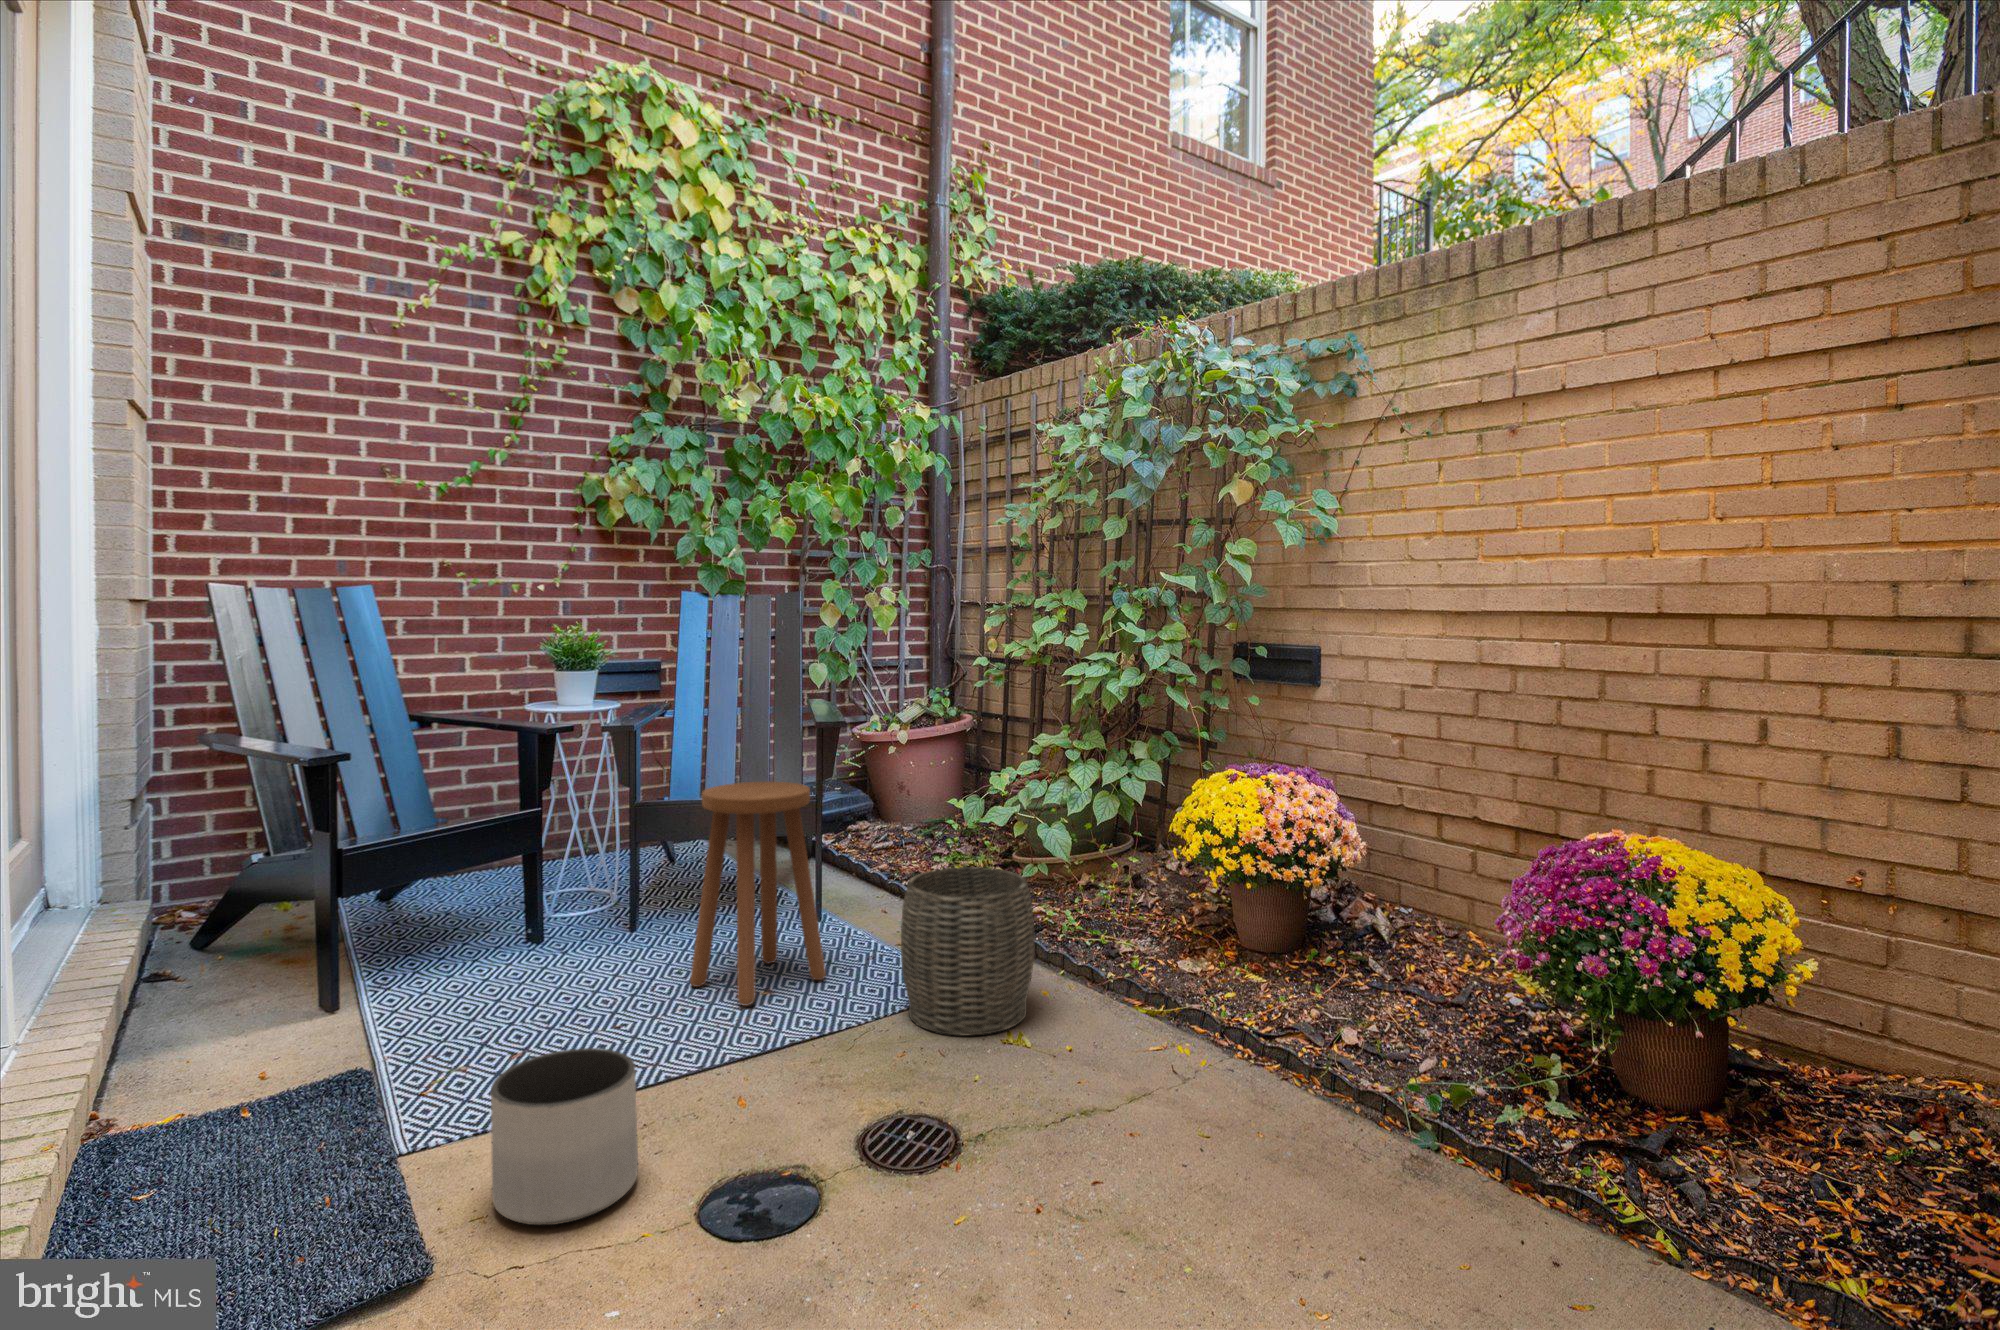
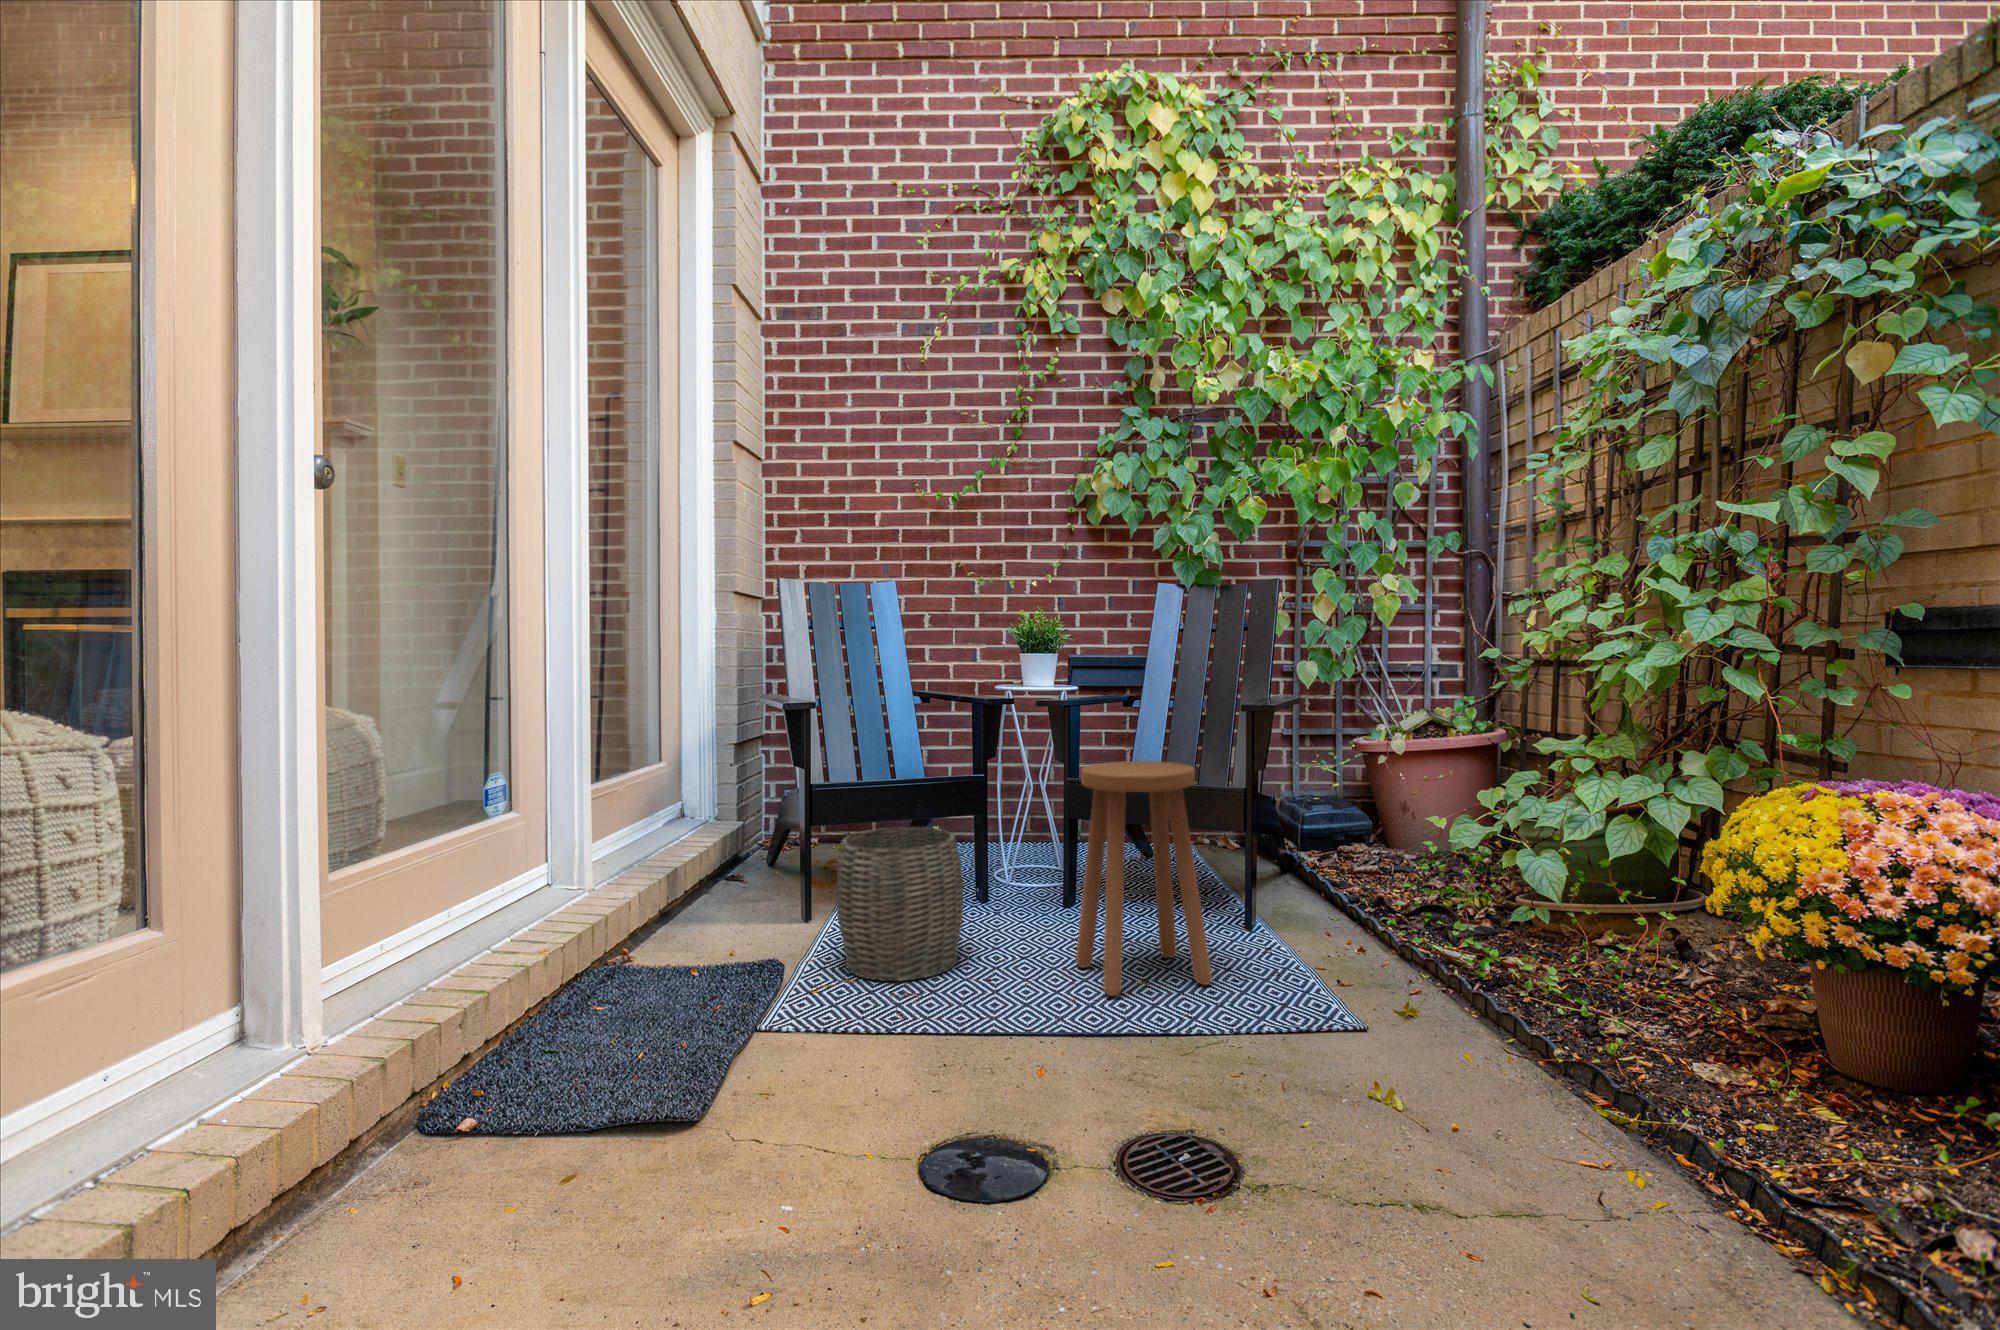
woven basket: present [901,867,1034,1036] -> present [837,827,963,981]
planter: present [491,1048,638,1225] -> none [753,997,890,1166]

